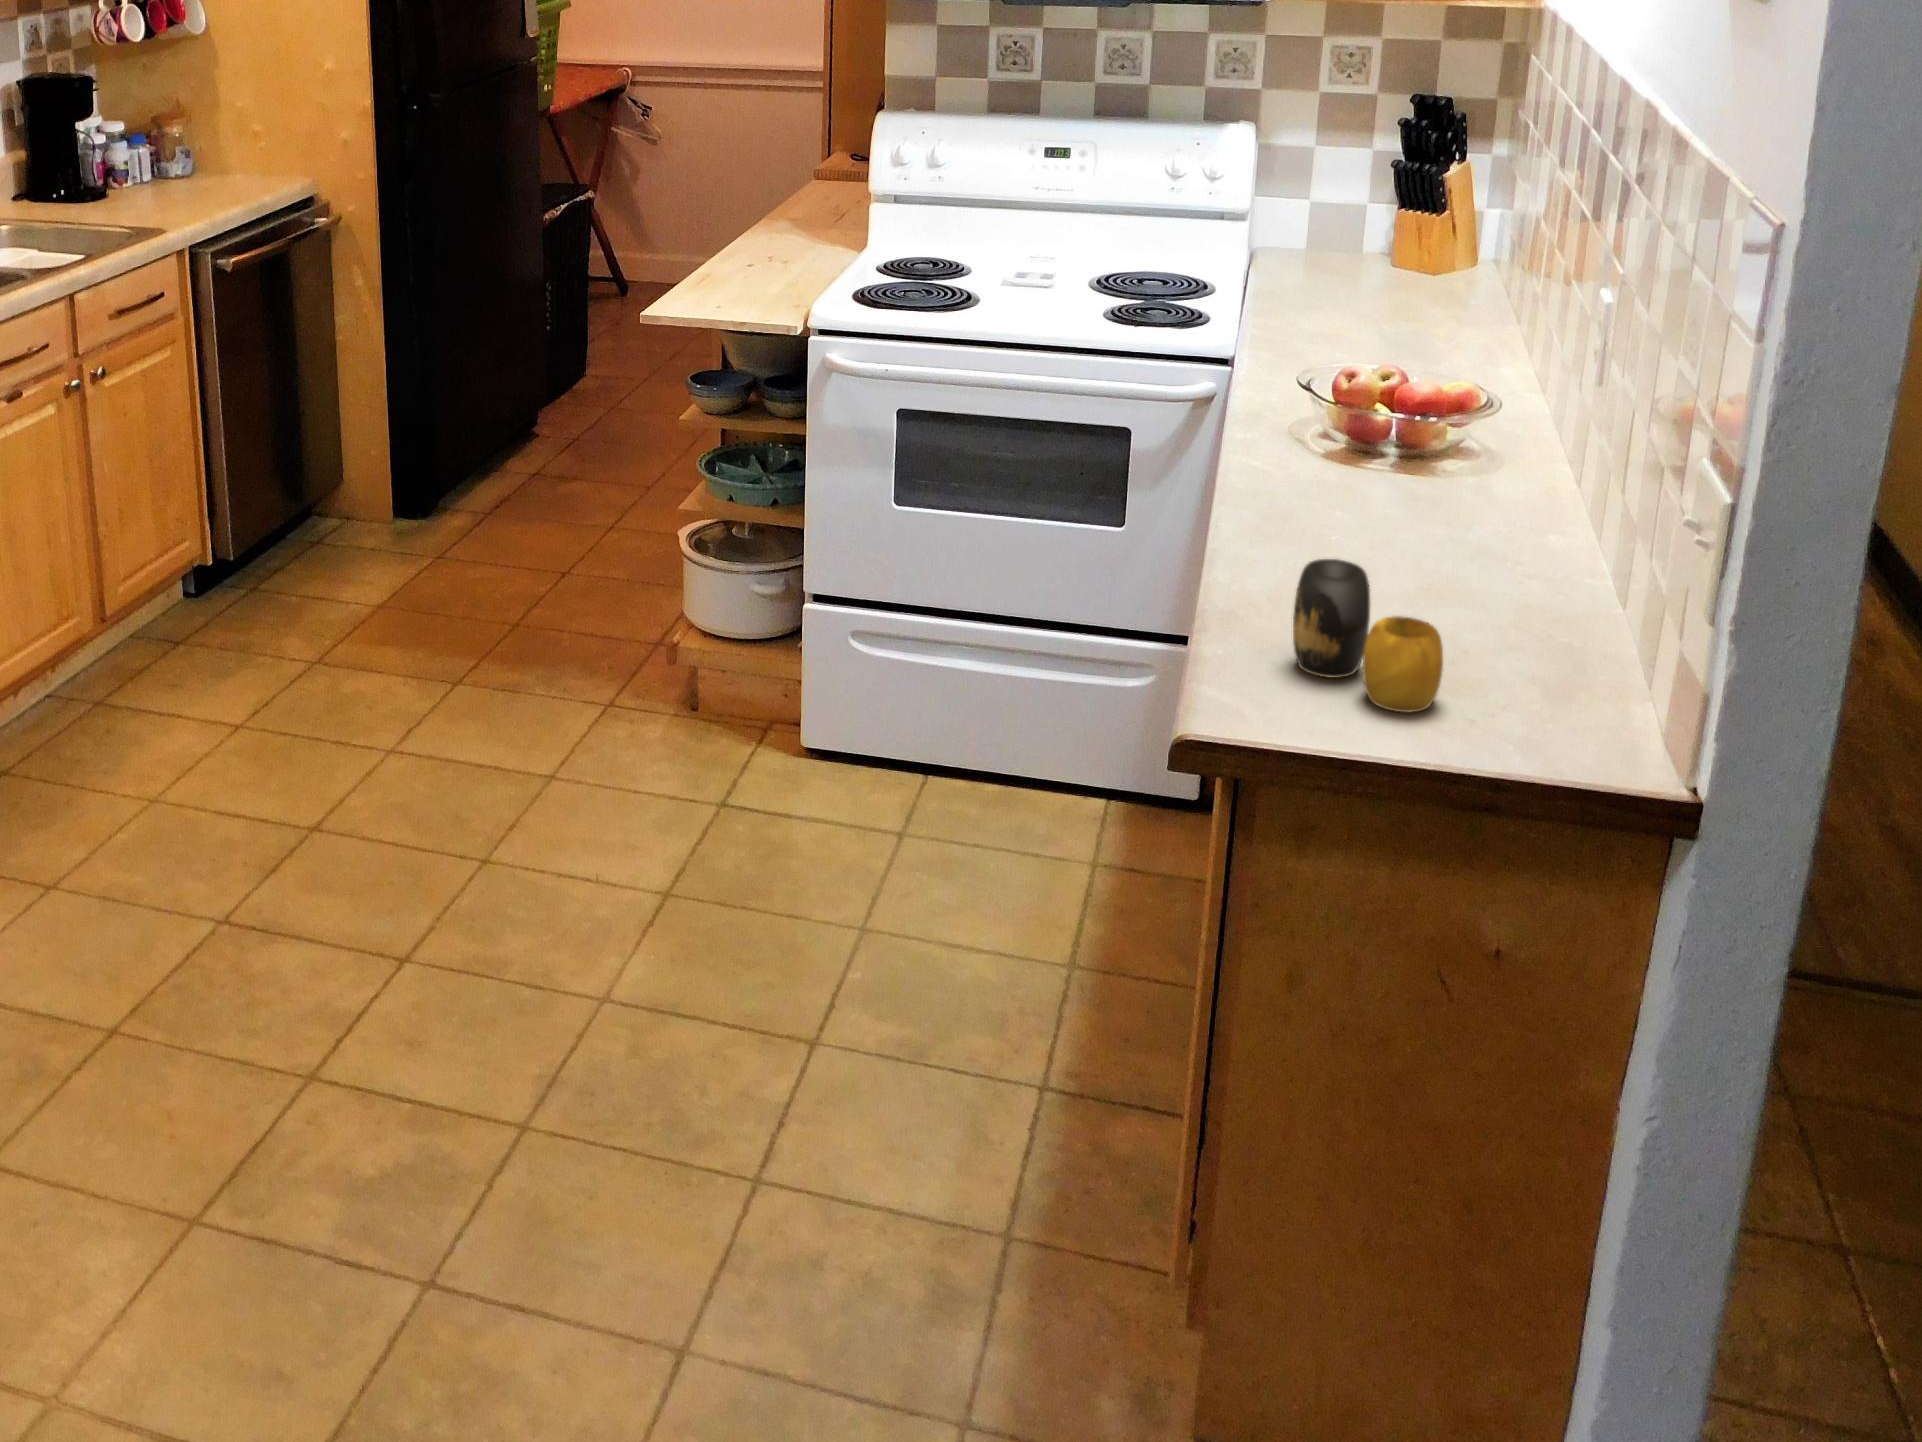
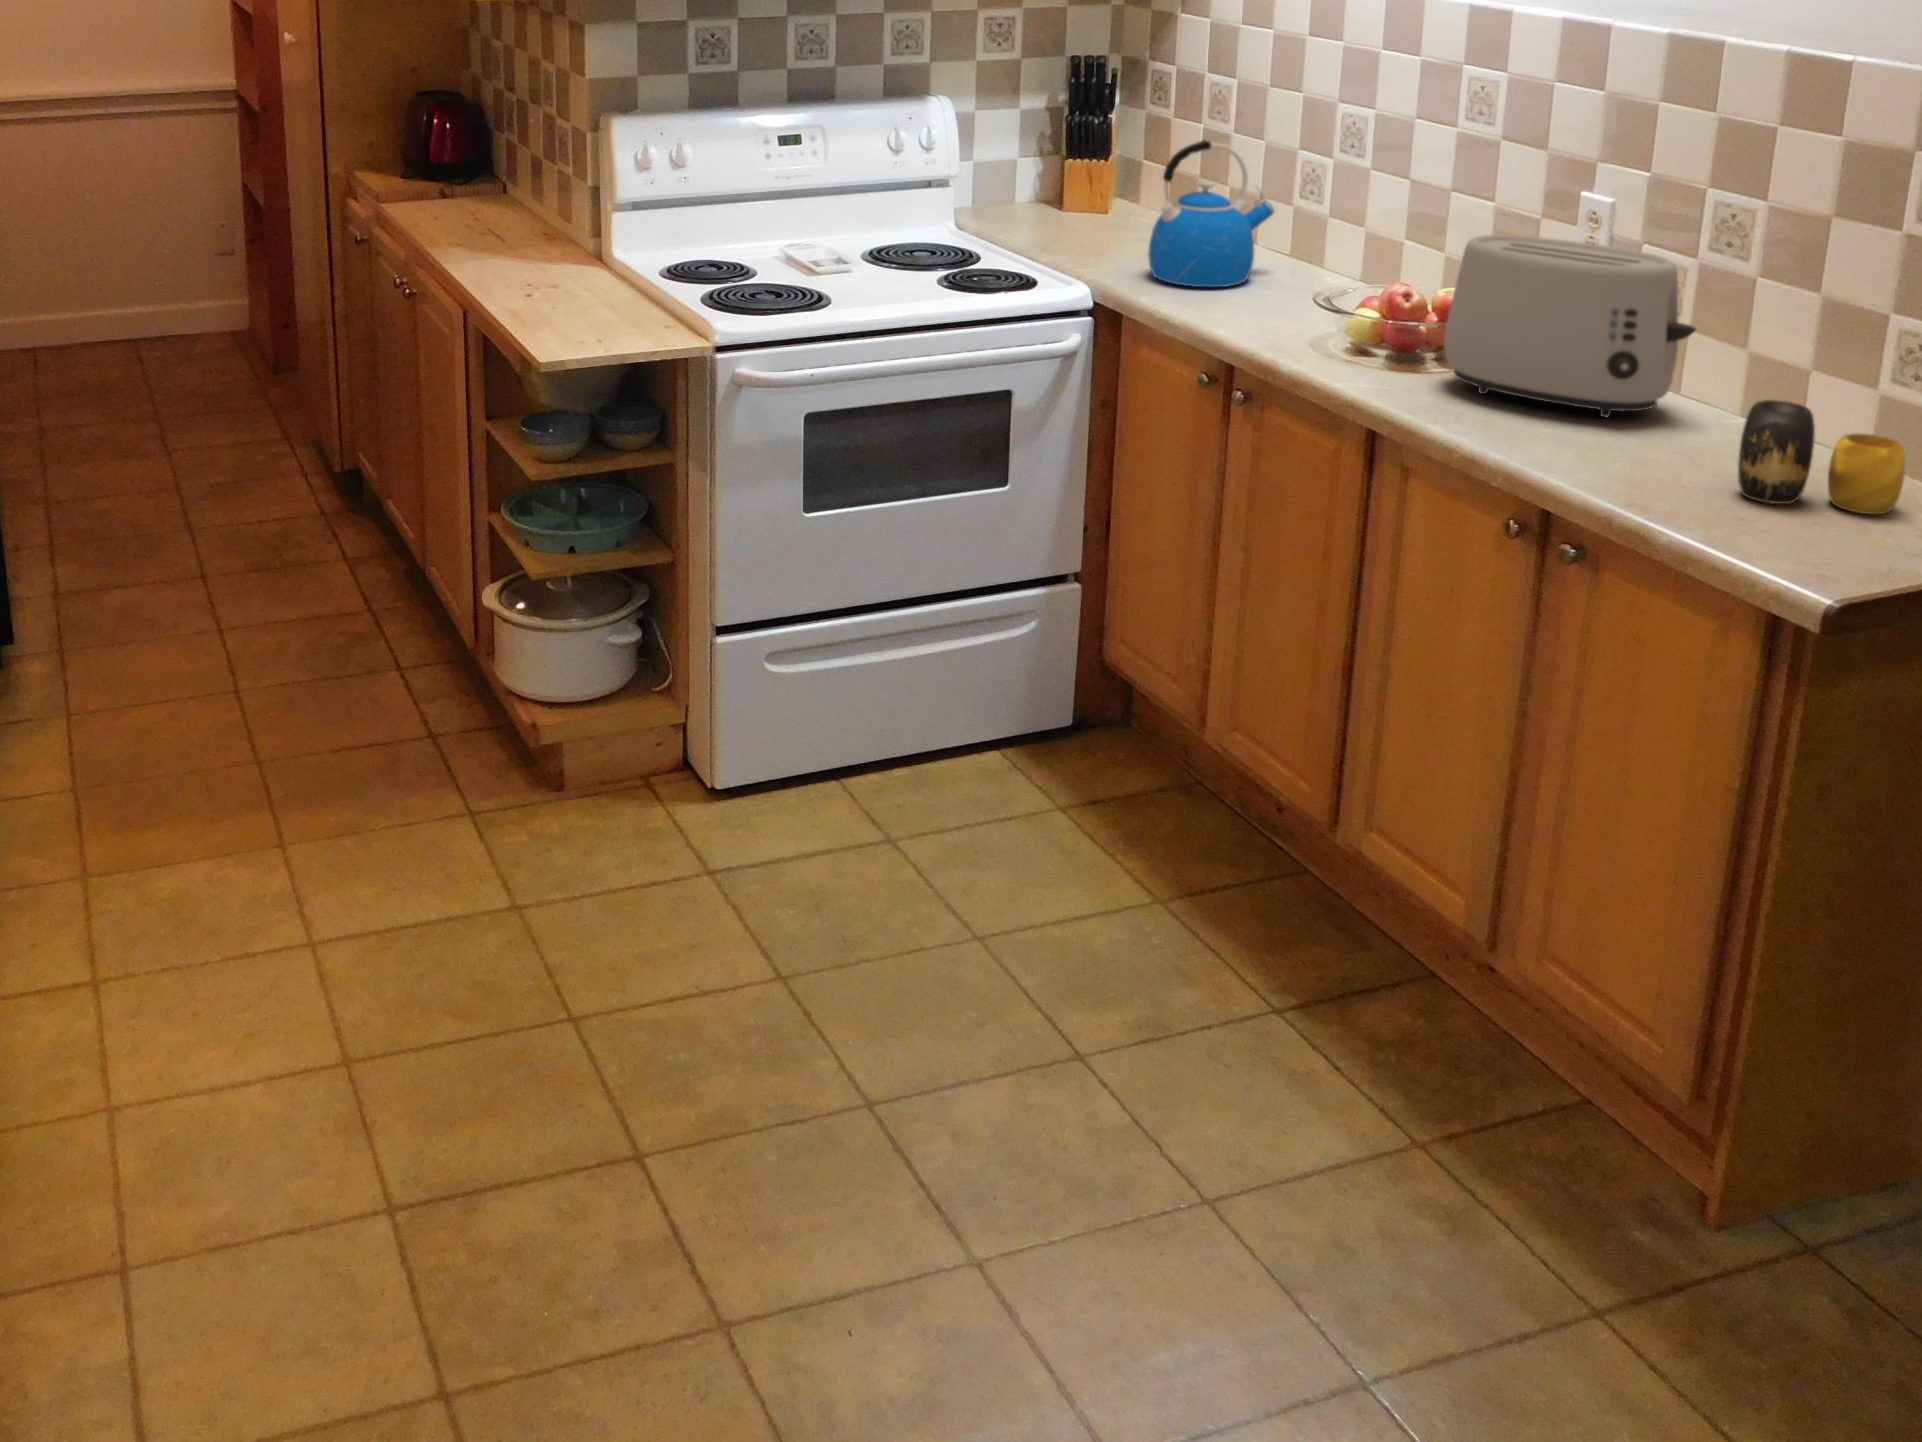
kettle: none [1298,200,1456,367] -> present [1148,140,1274,287]
toaster: none [1288,340,1488,564] -> present [1444,235,1696,417]

